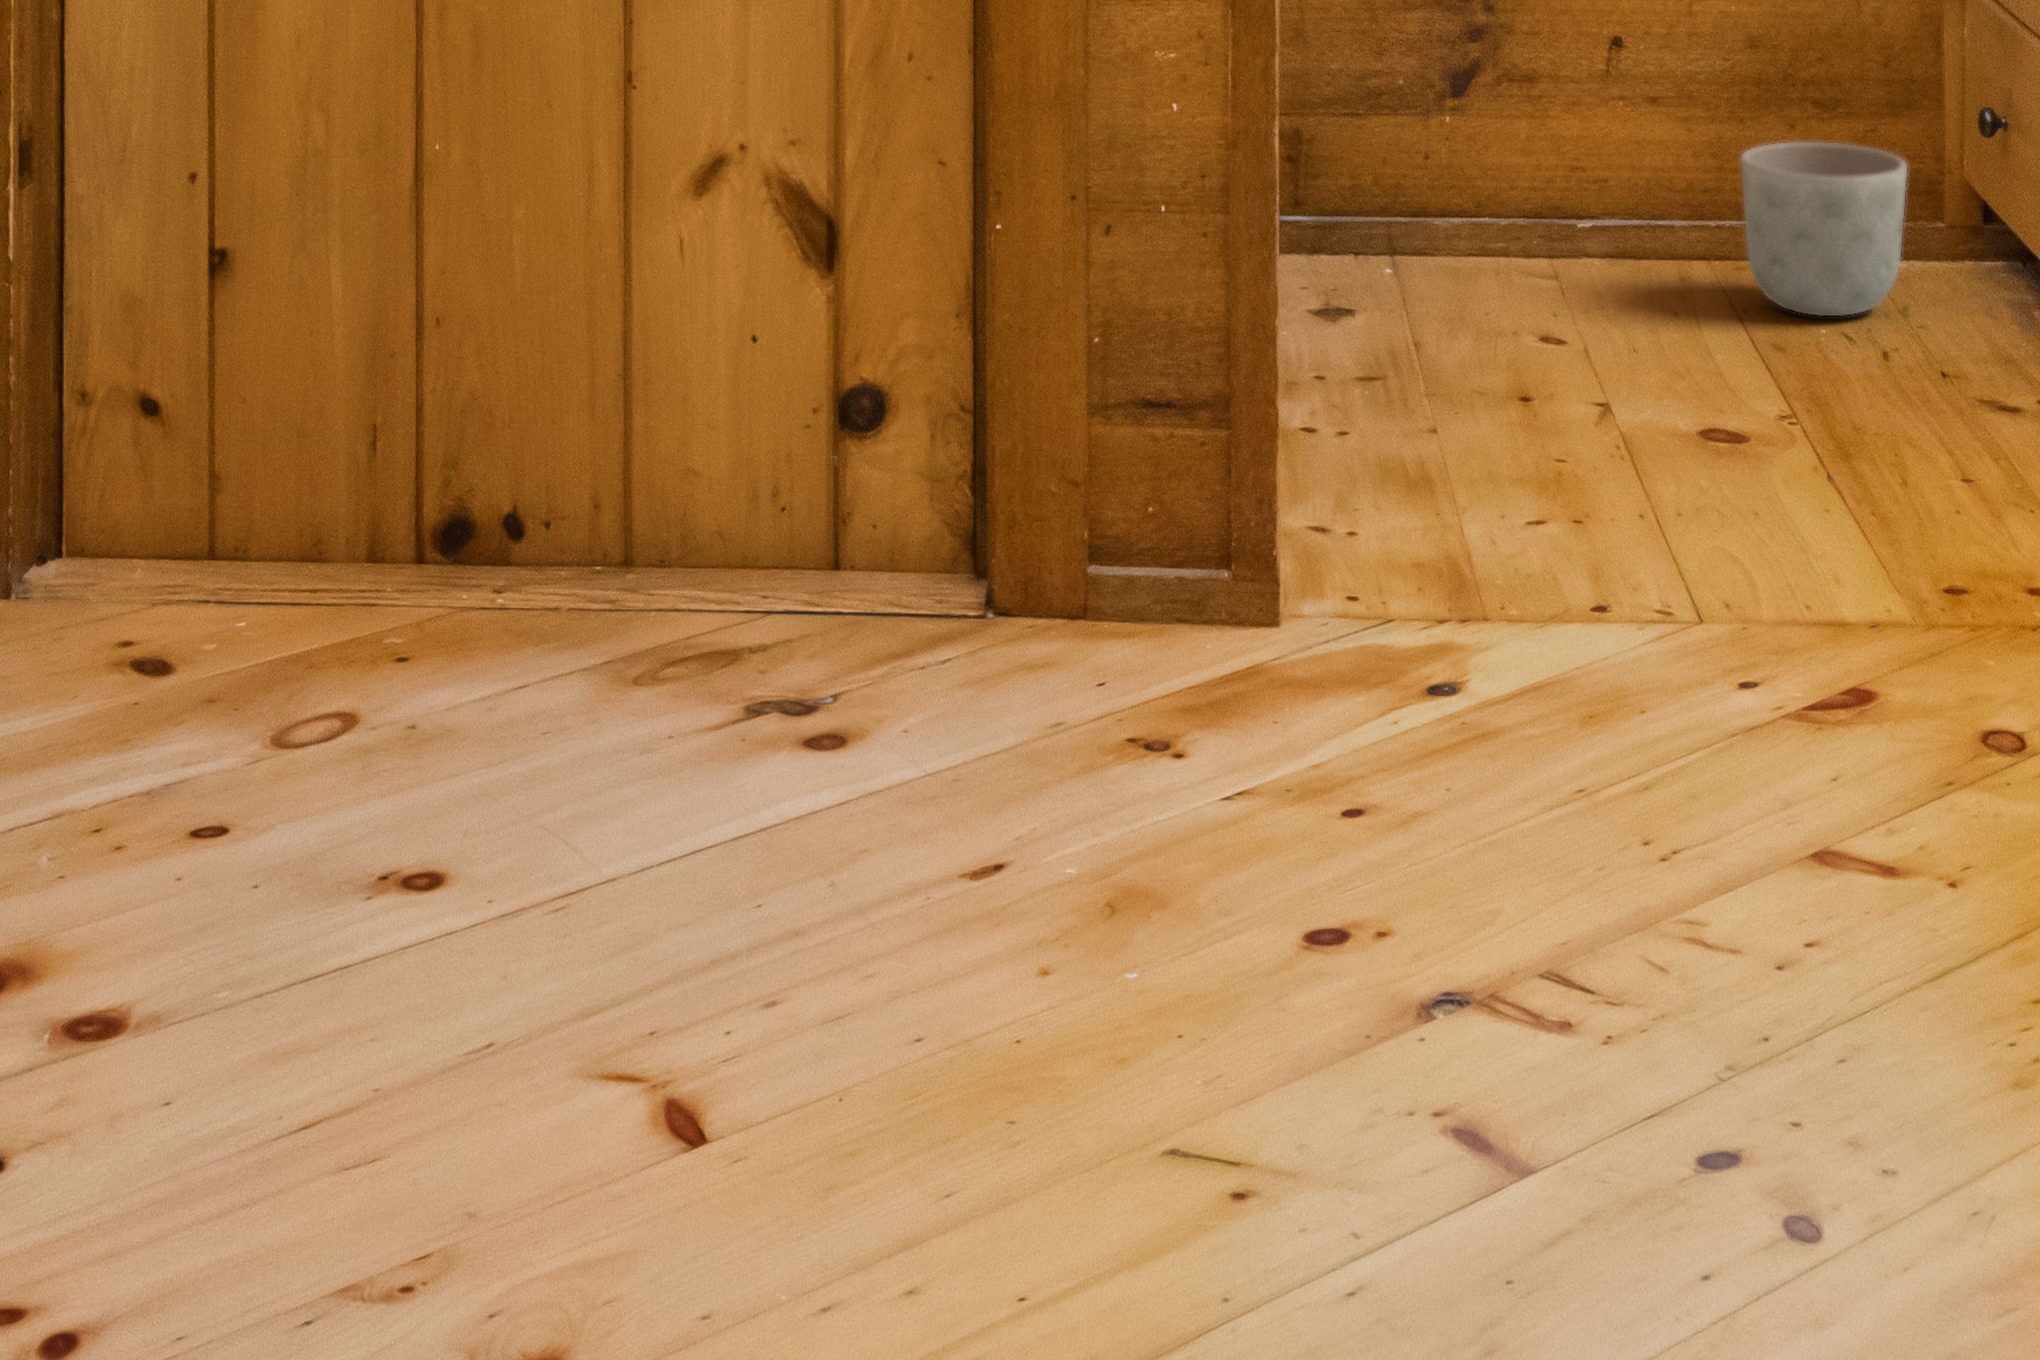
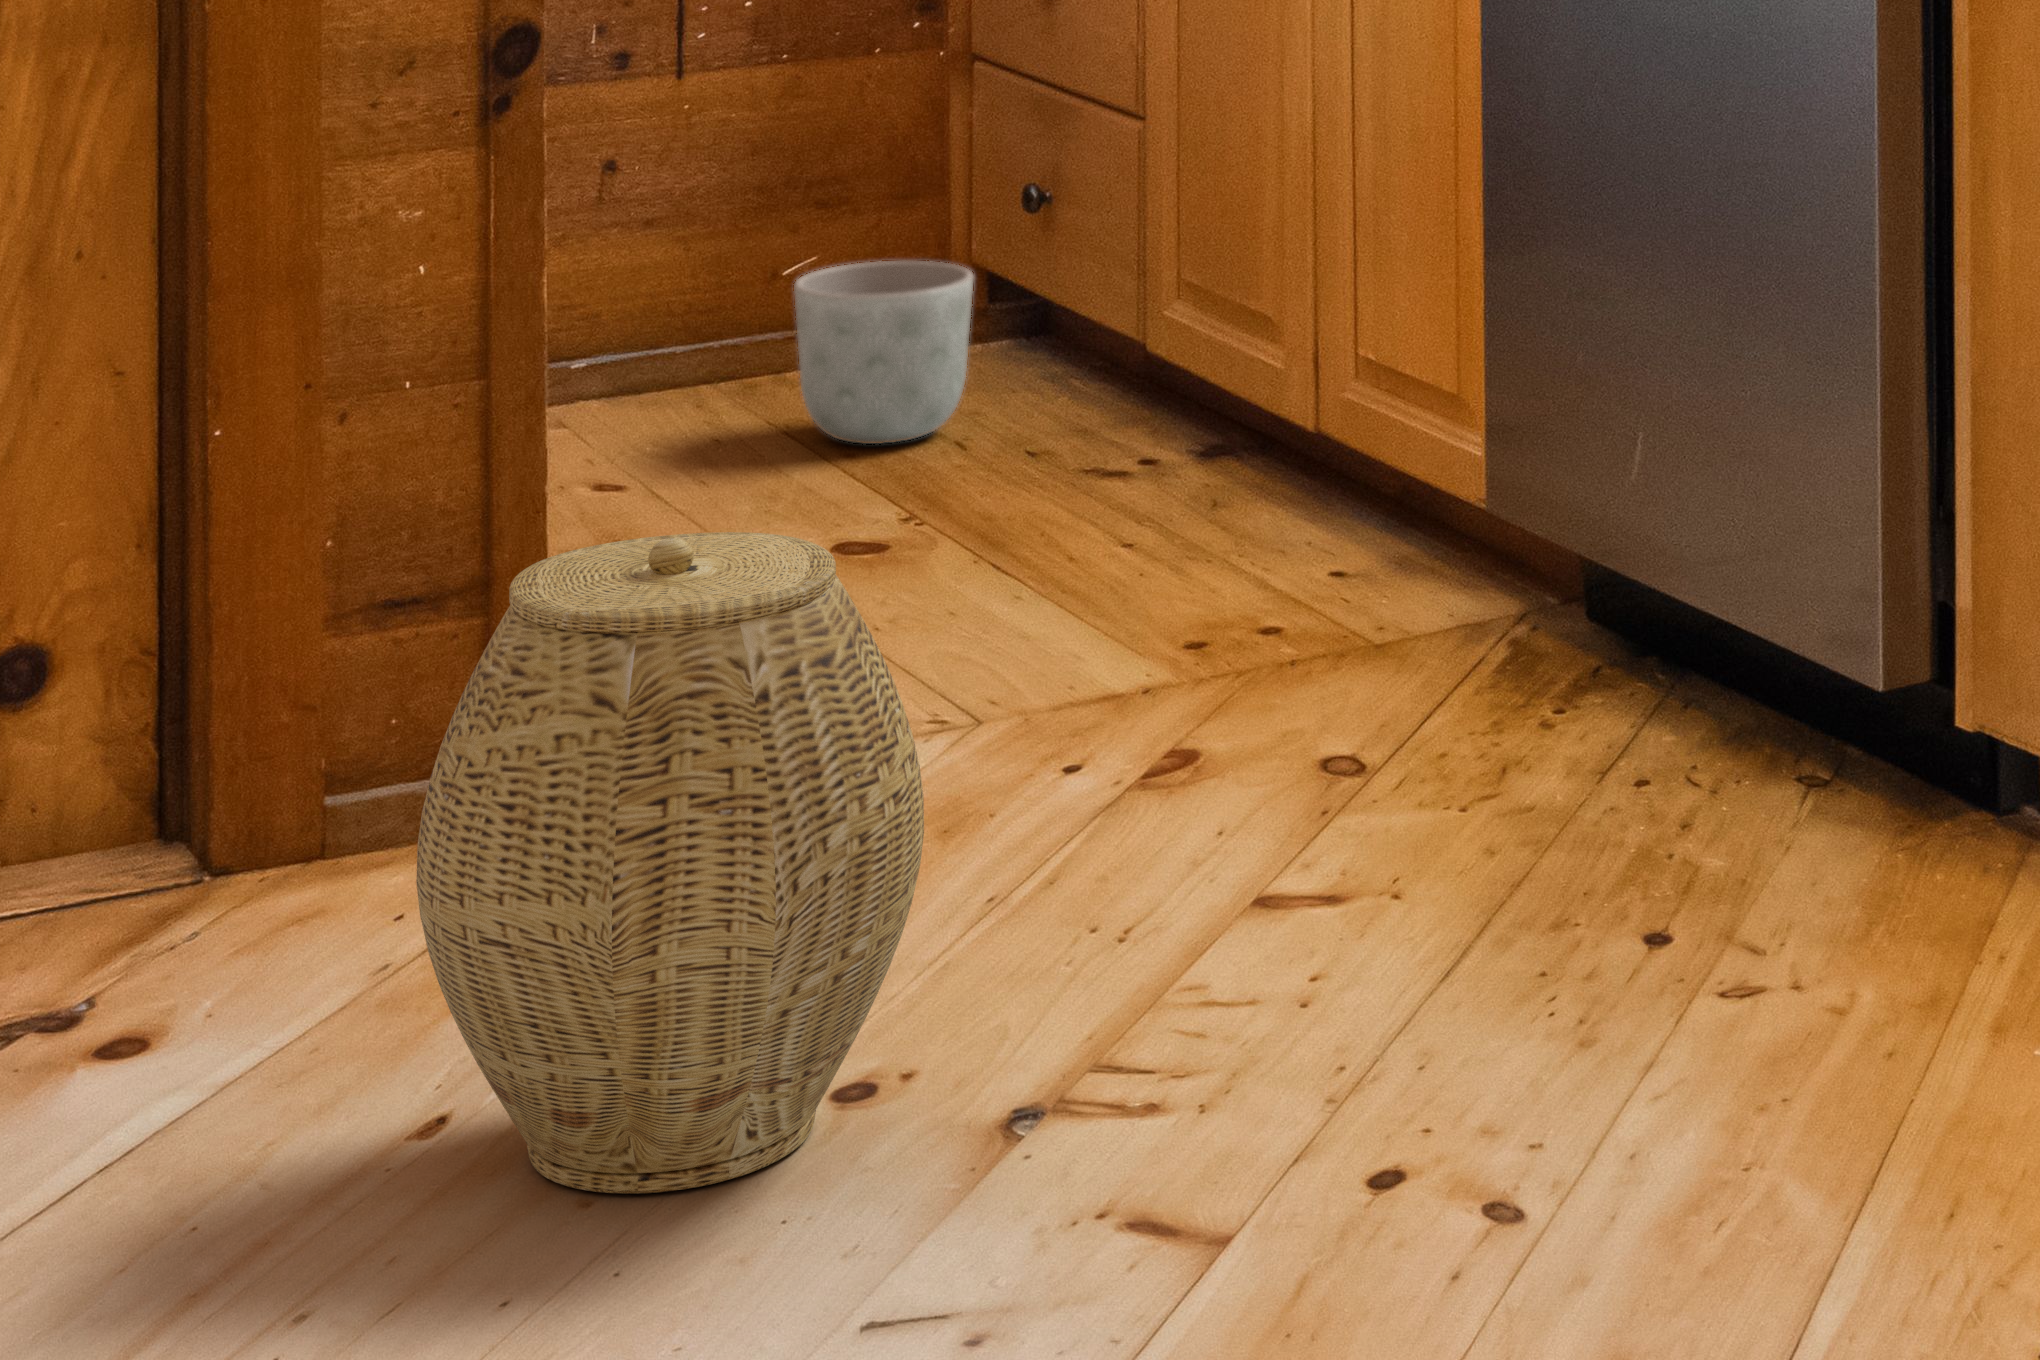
woven basket: none [910,378,1363,1005] -> present [416,532,924,1194]

